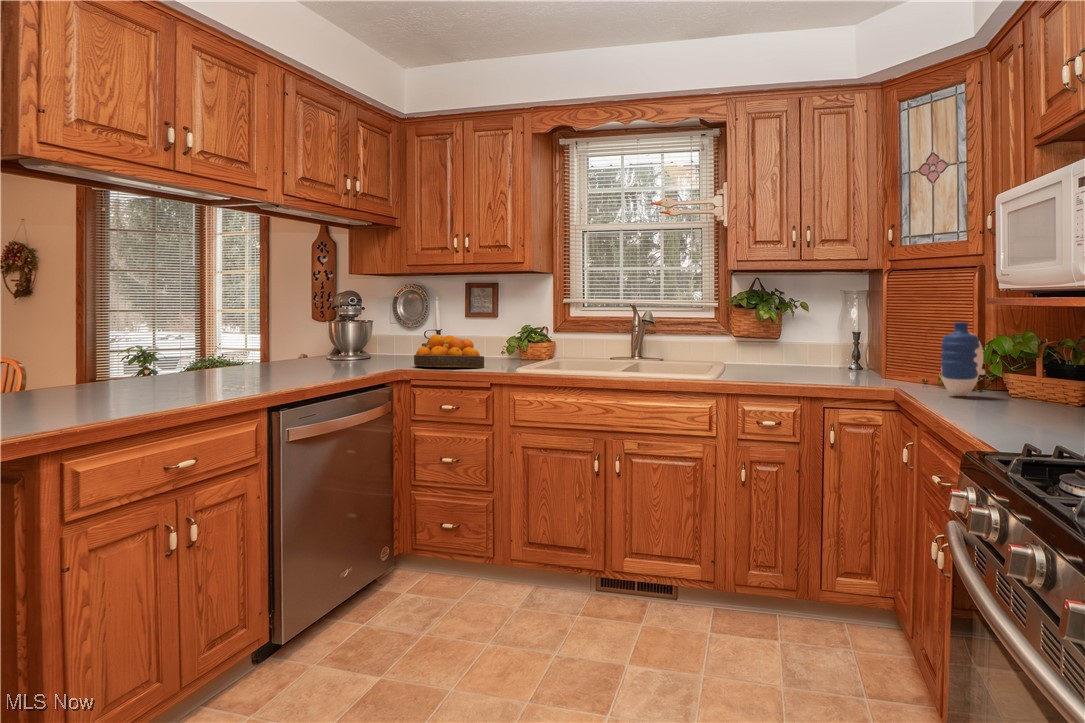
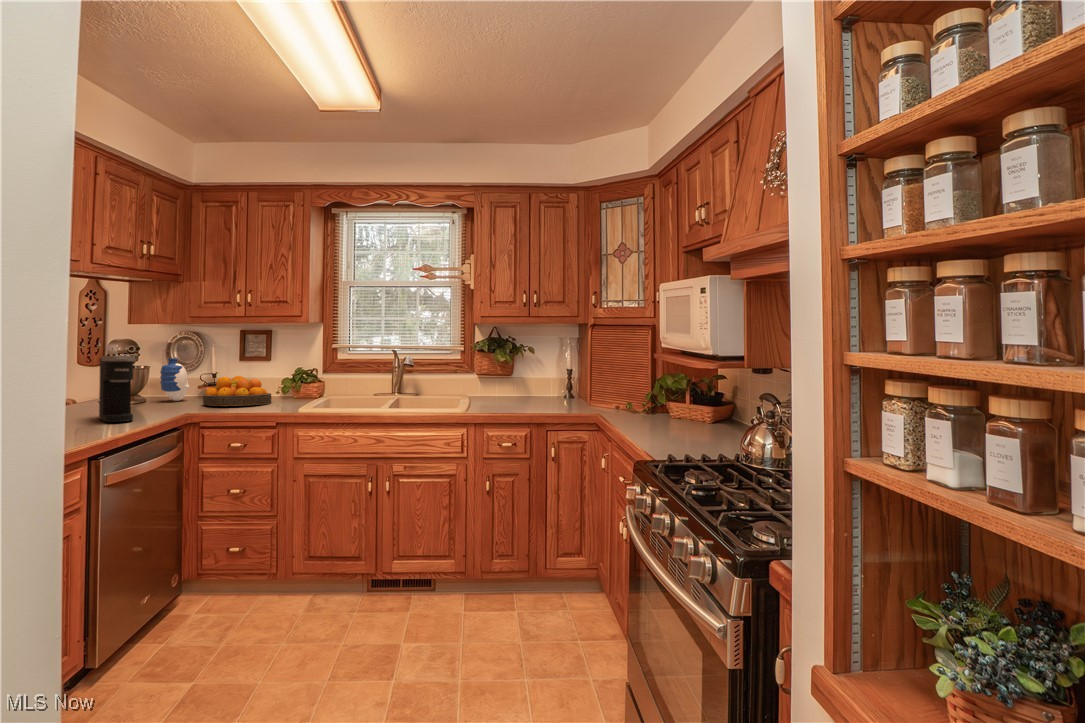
coffee maker: none [323,304,359,374] -> present [99,356,135,422]
vase: present [941,322,985,396] -> present [160,358,189,401]

